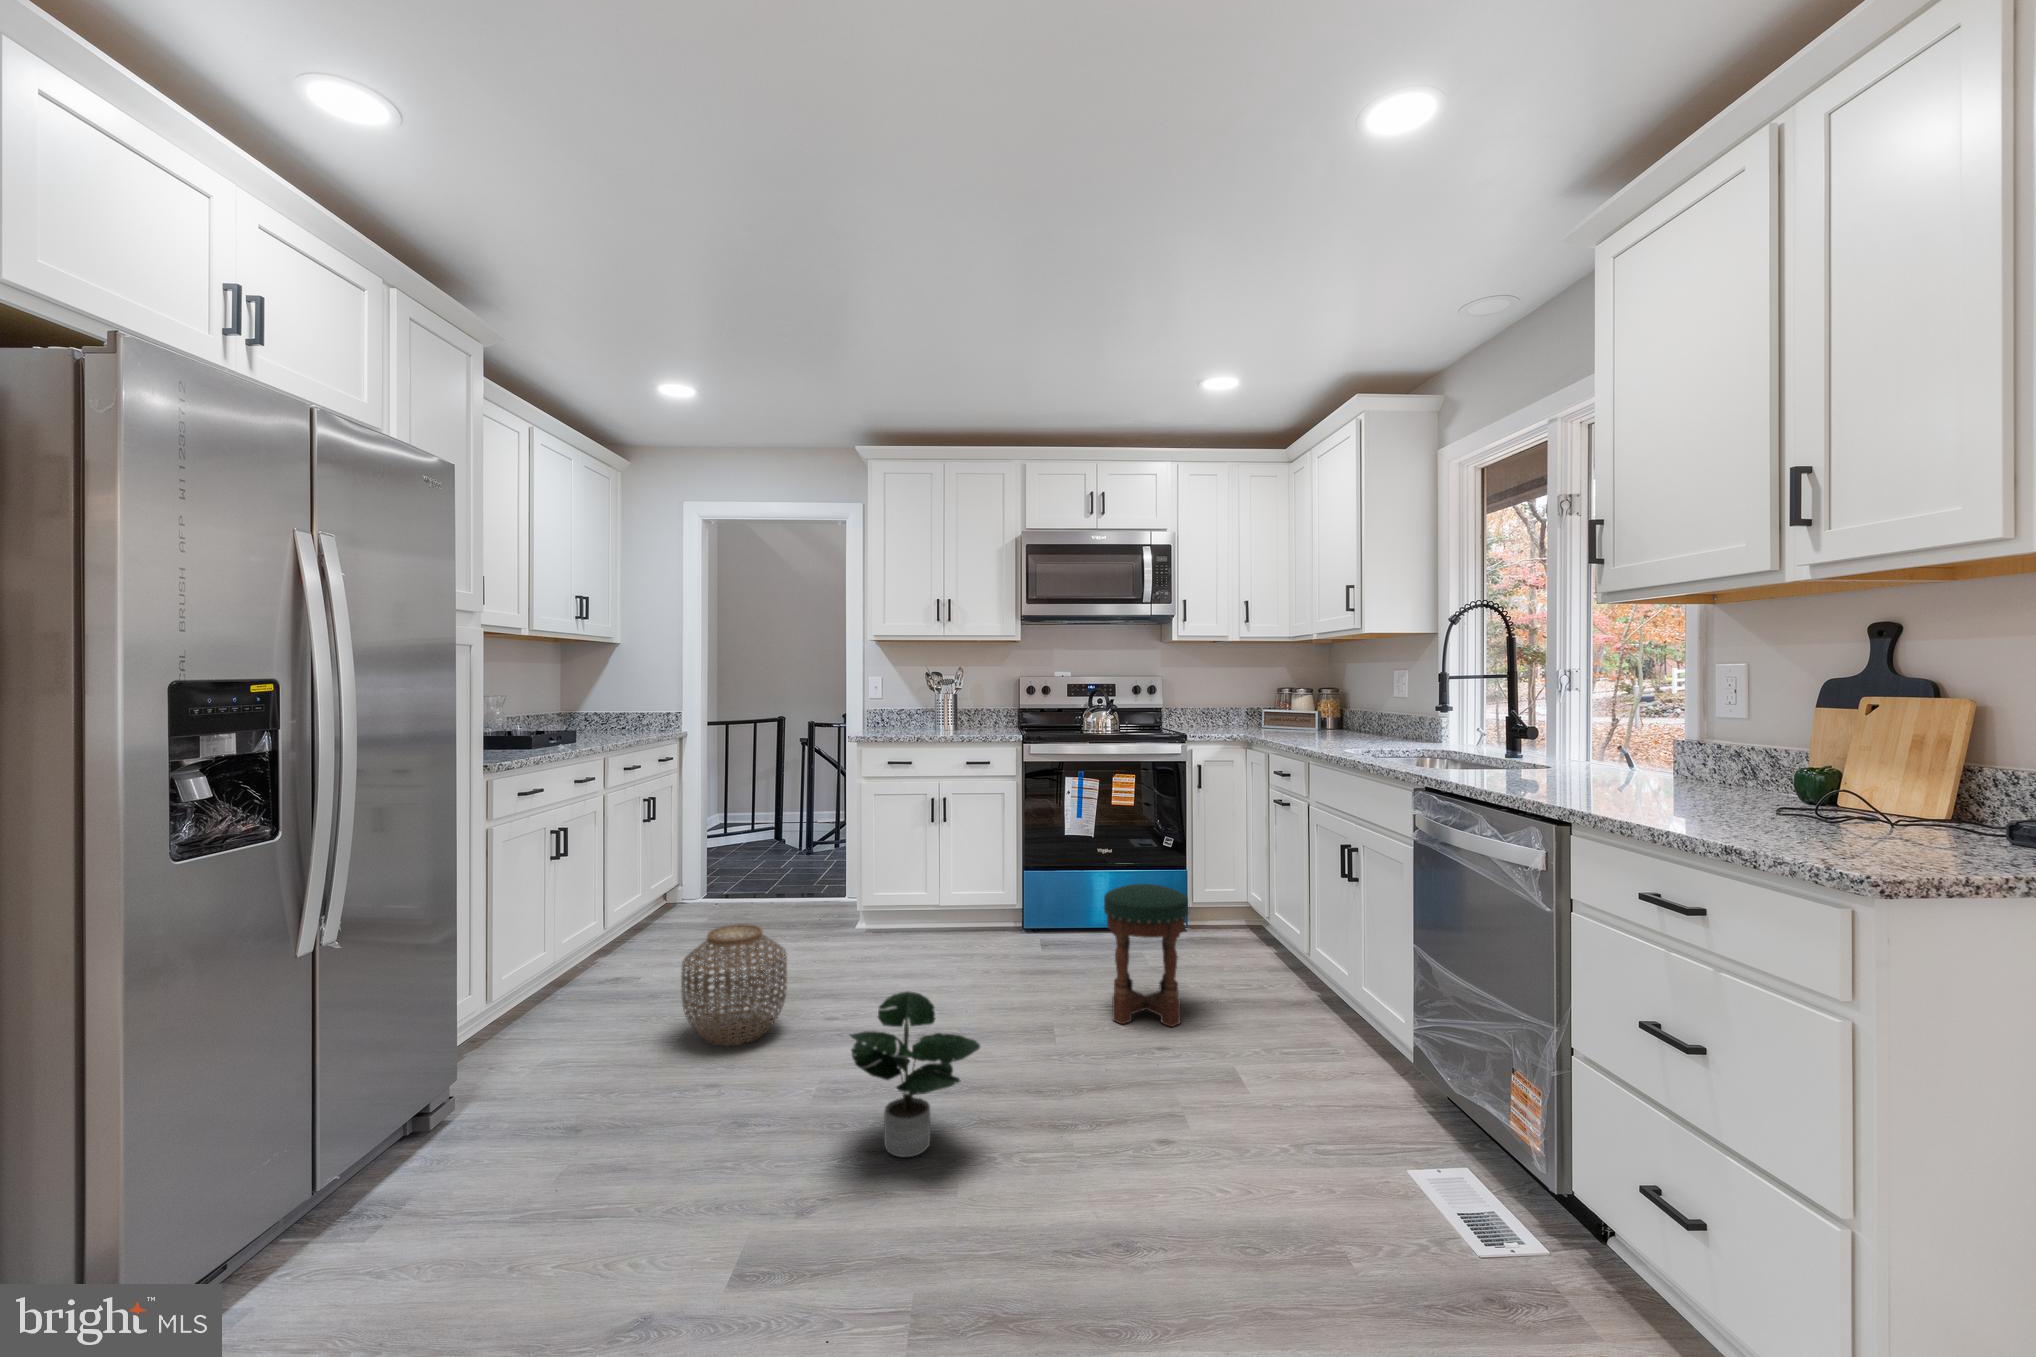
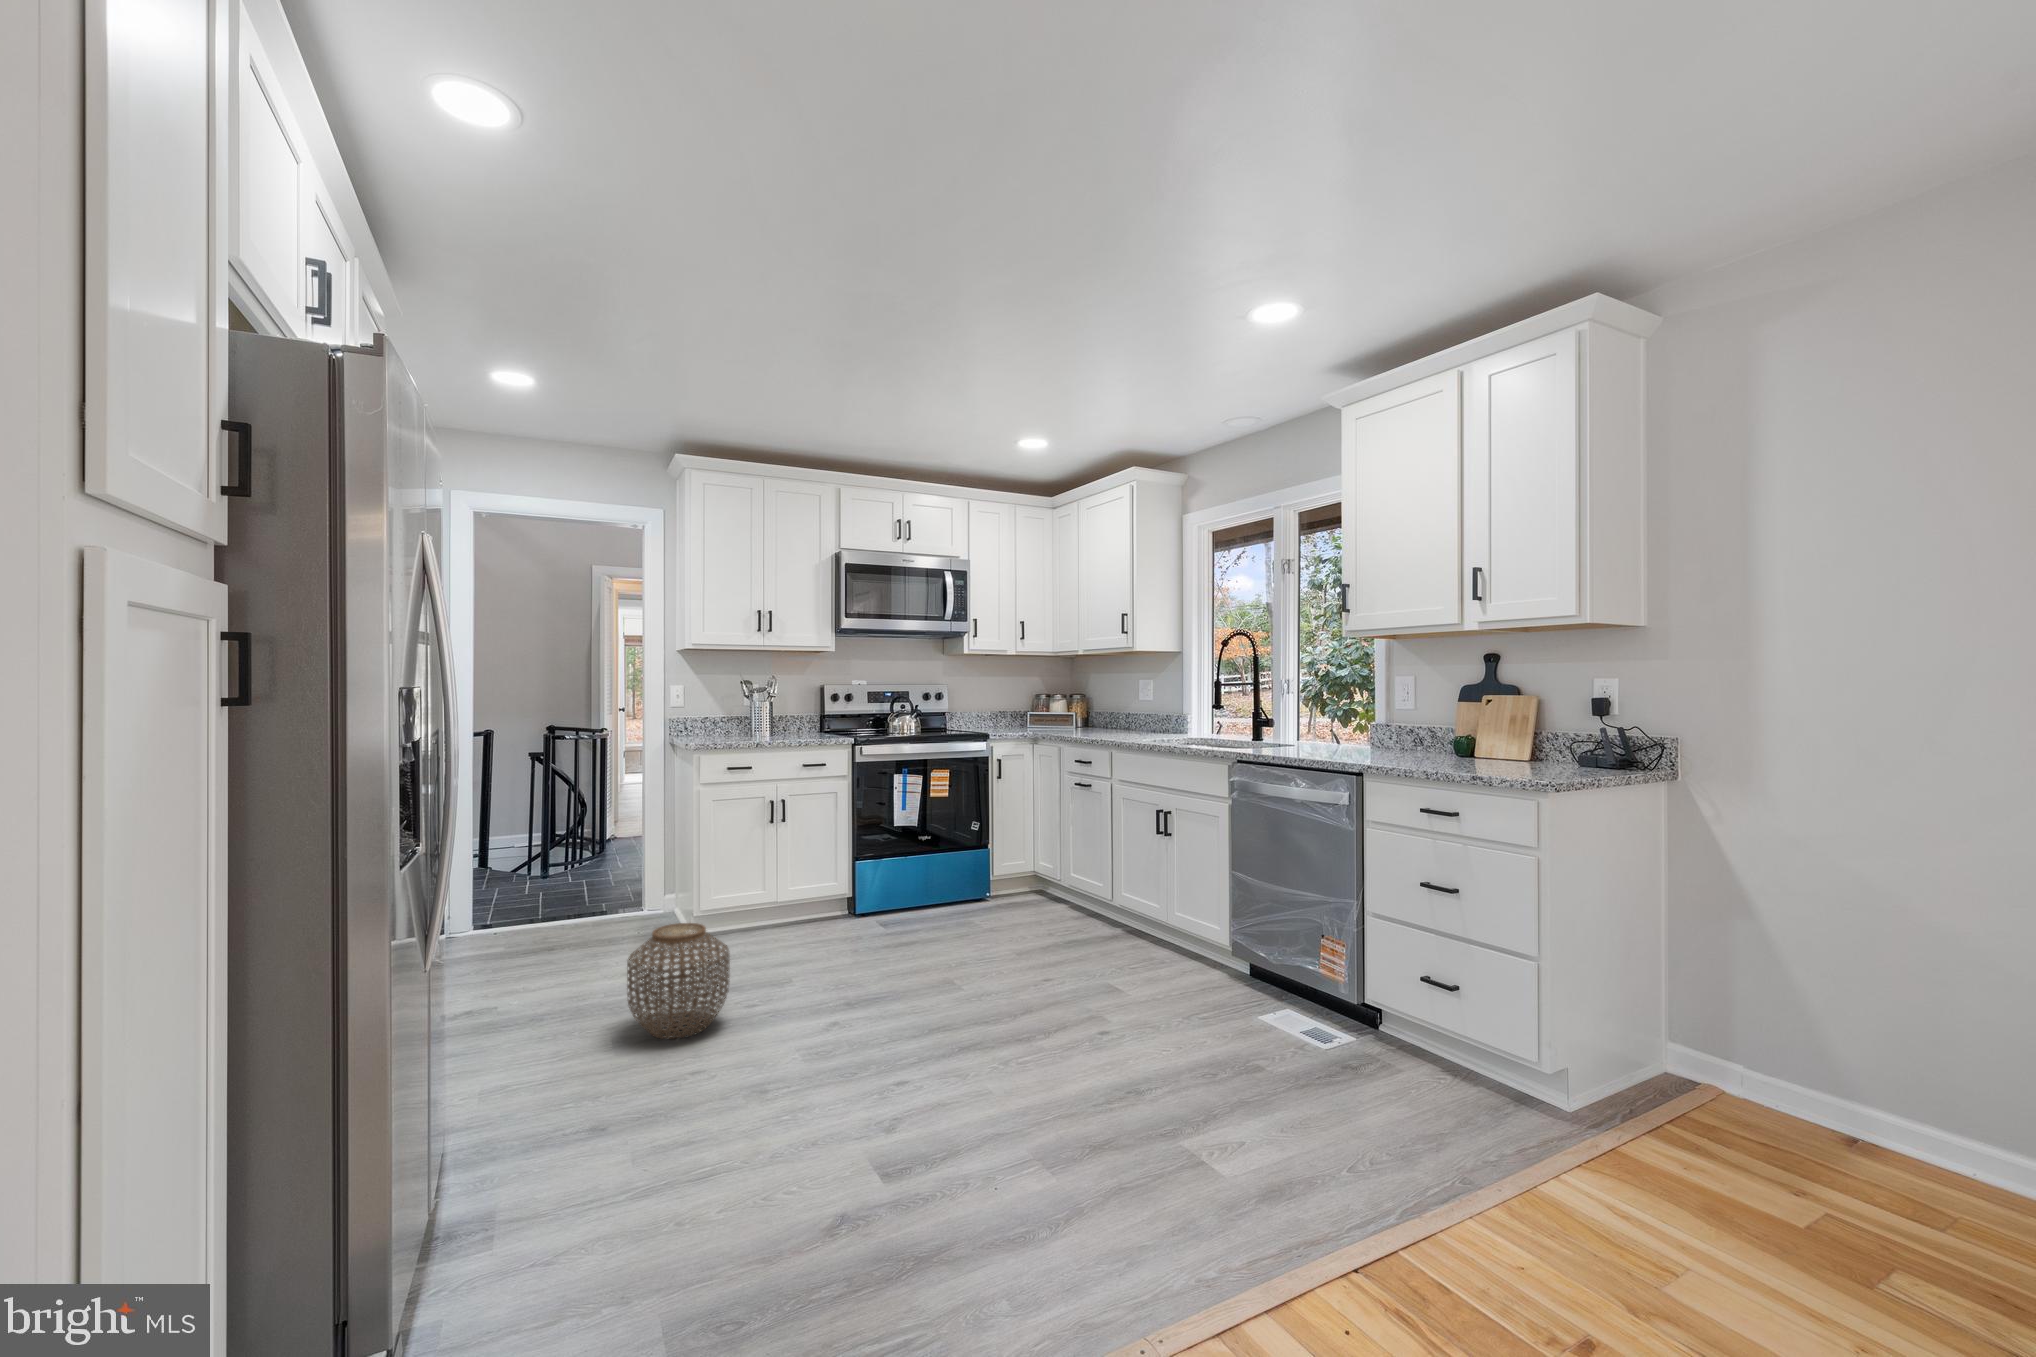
stool: present [1104,884,1188,1027] -> none [981,854,1048,968]
potted plant: present [850,991,980,1157] -> none [880,948,989,1077]

